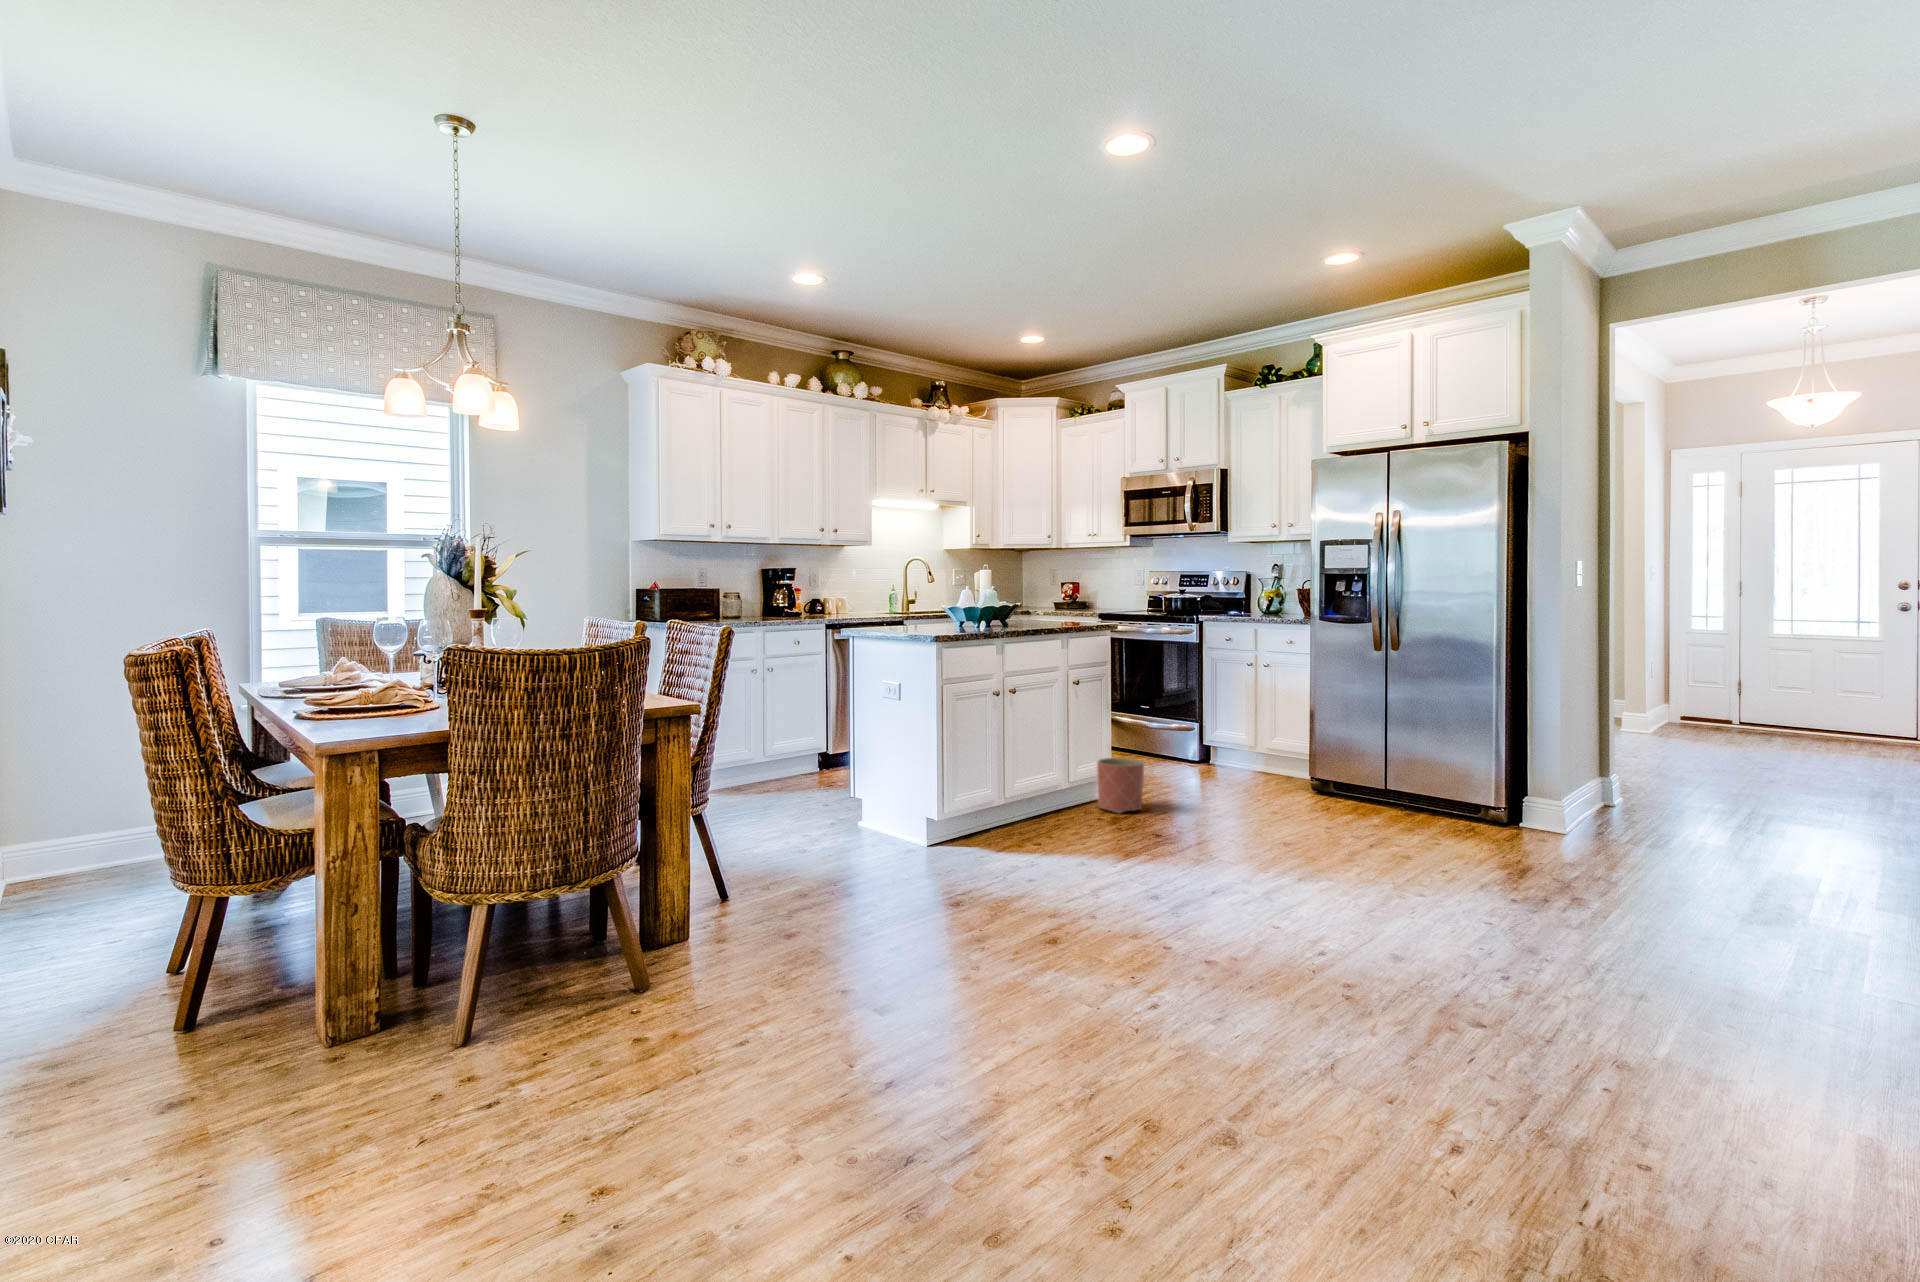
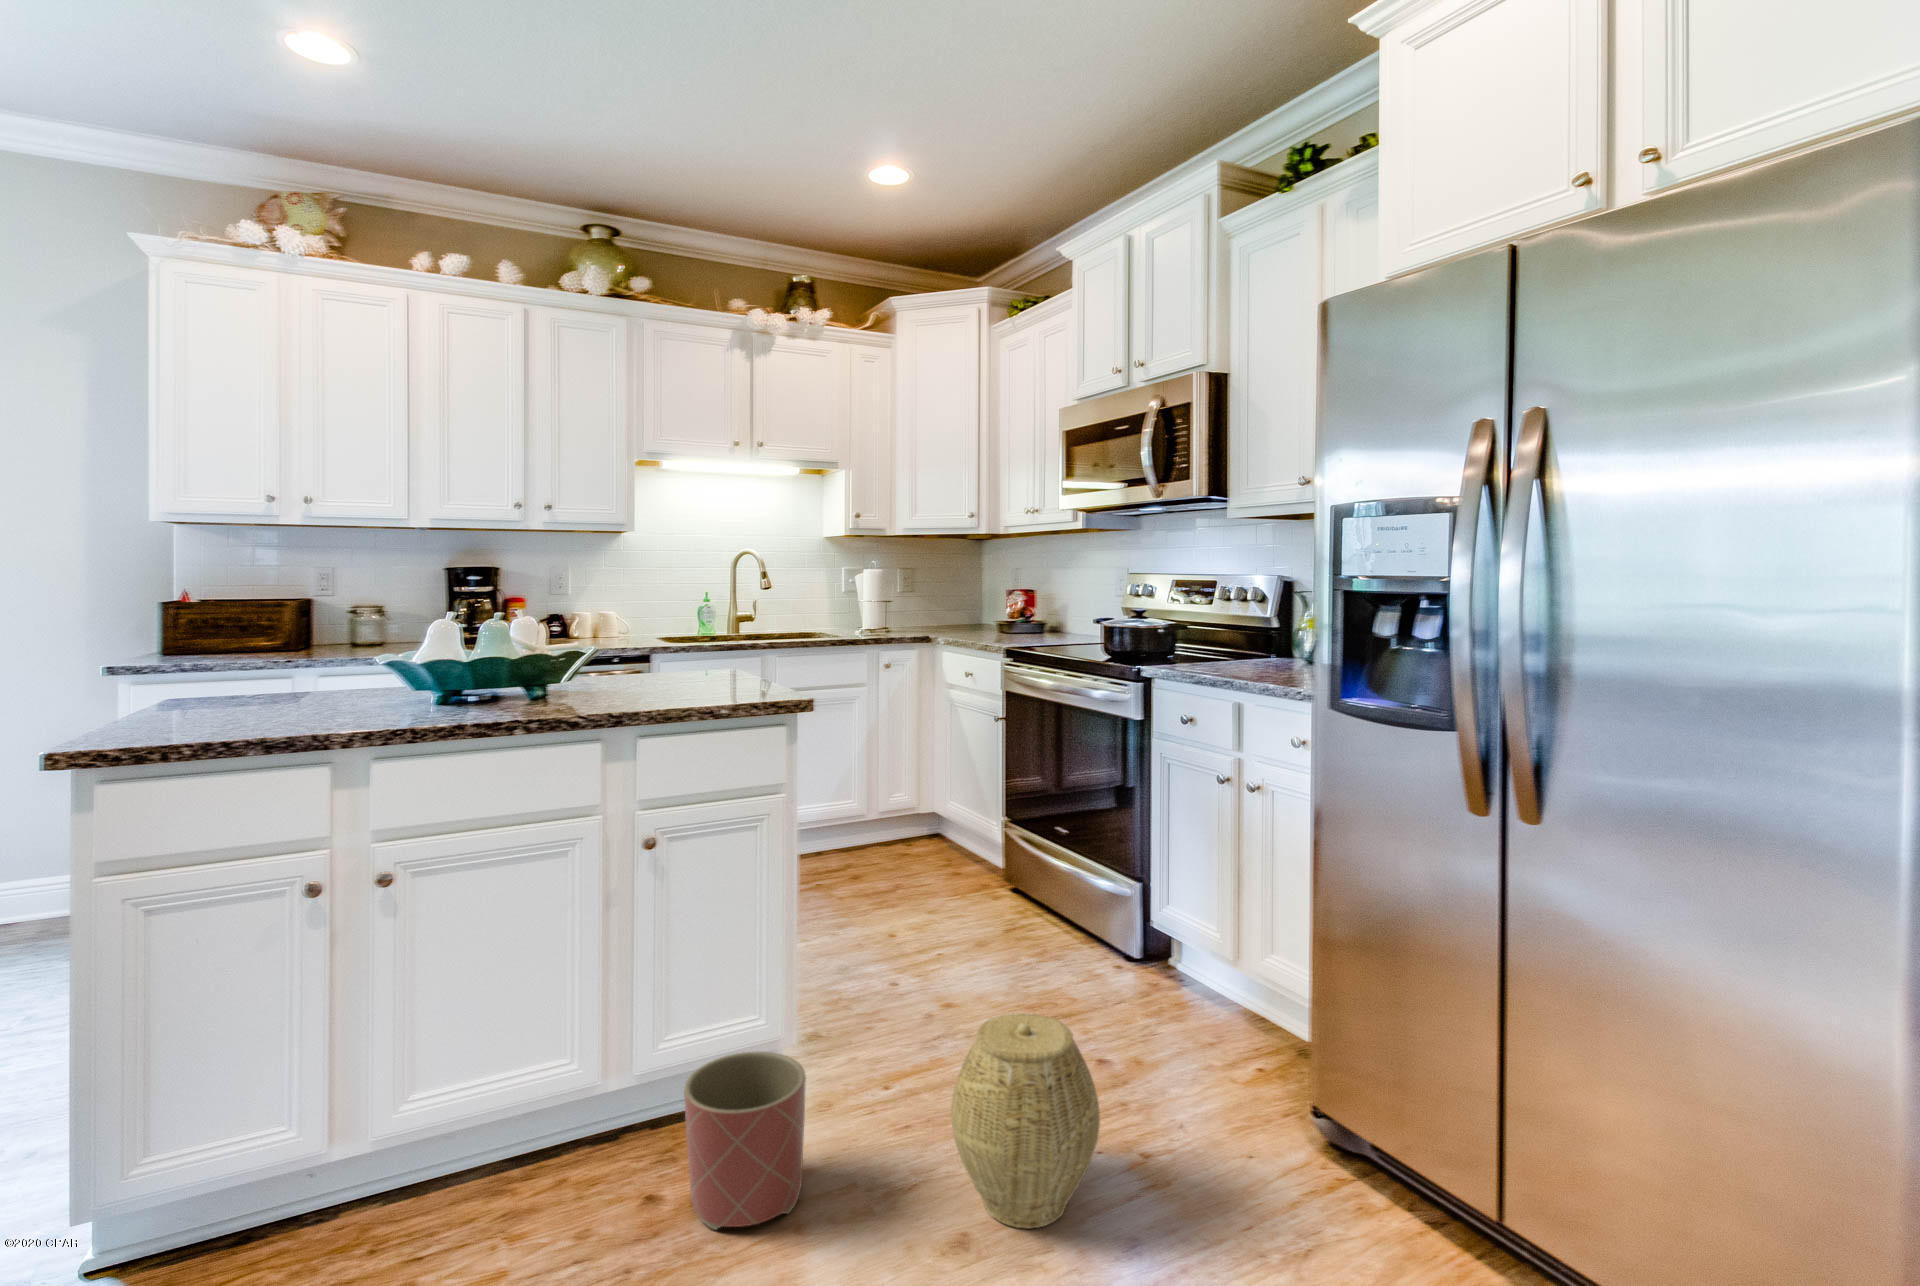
woven basket: none [1192,736,1251,809] -> present [951,1014,1100,1229]

